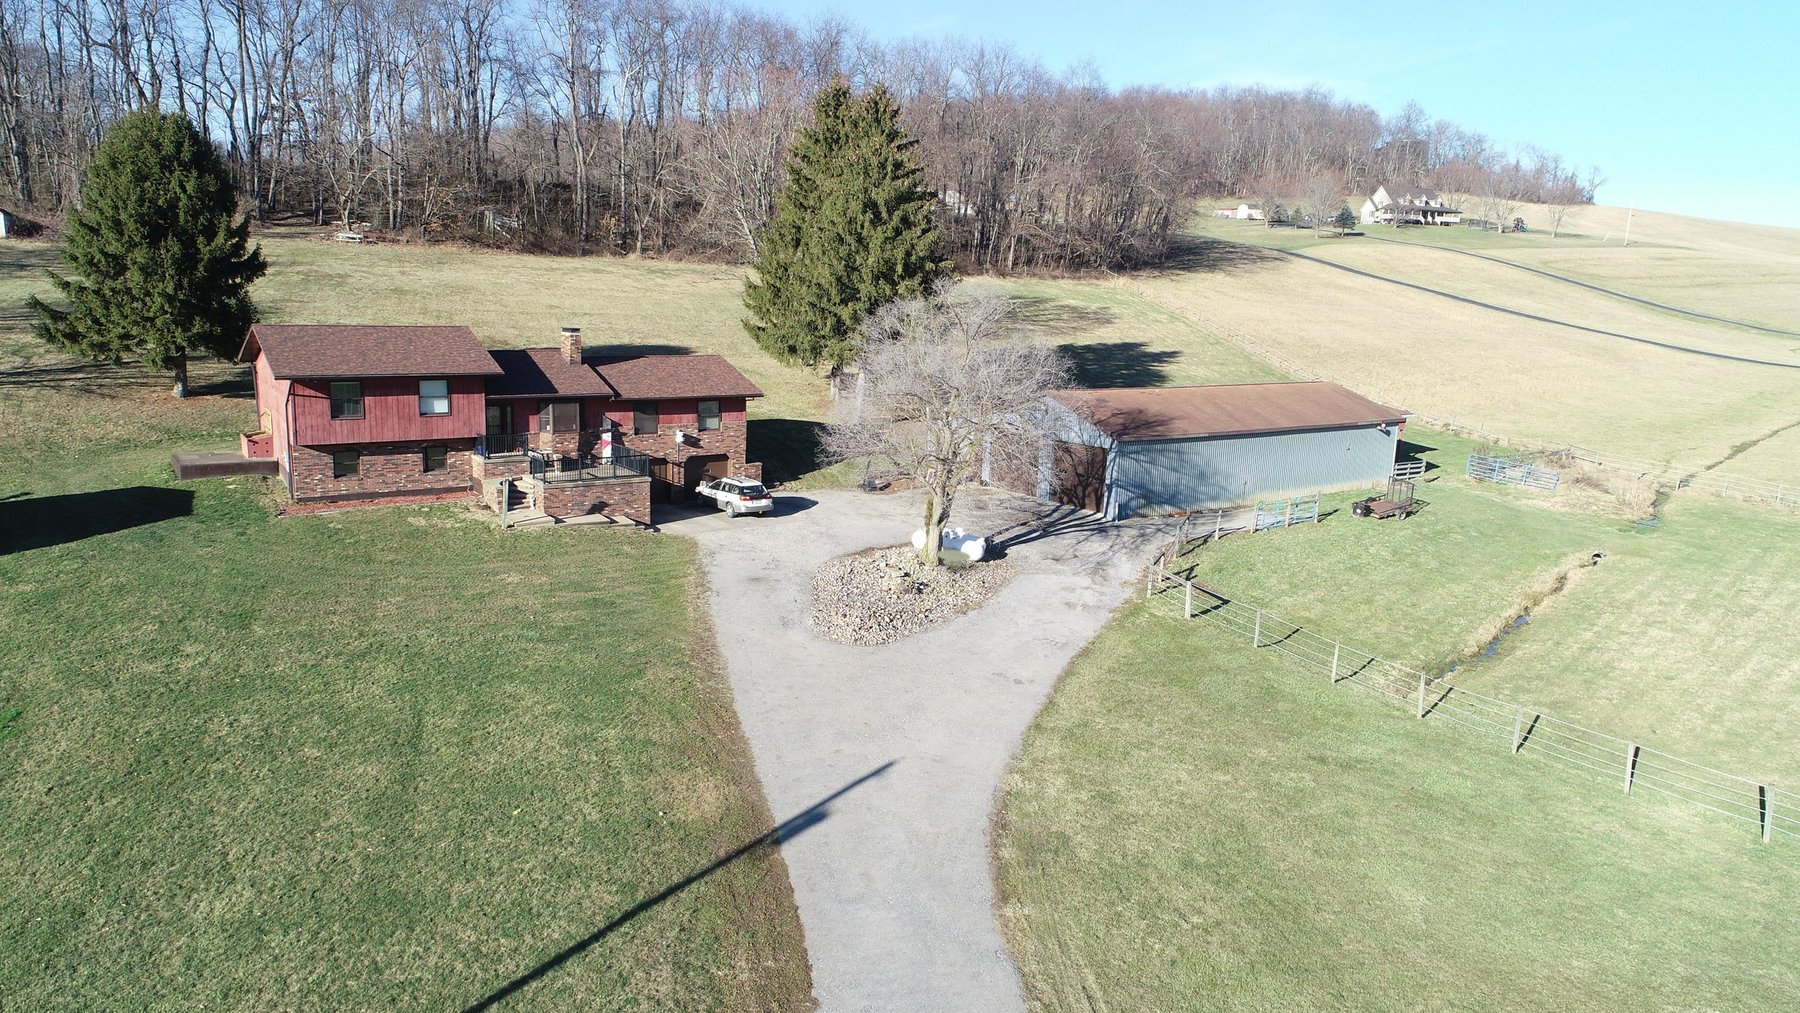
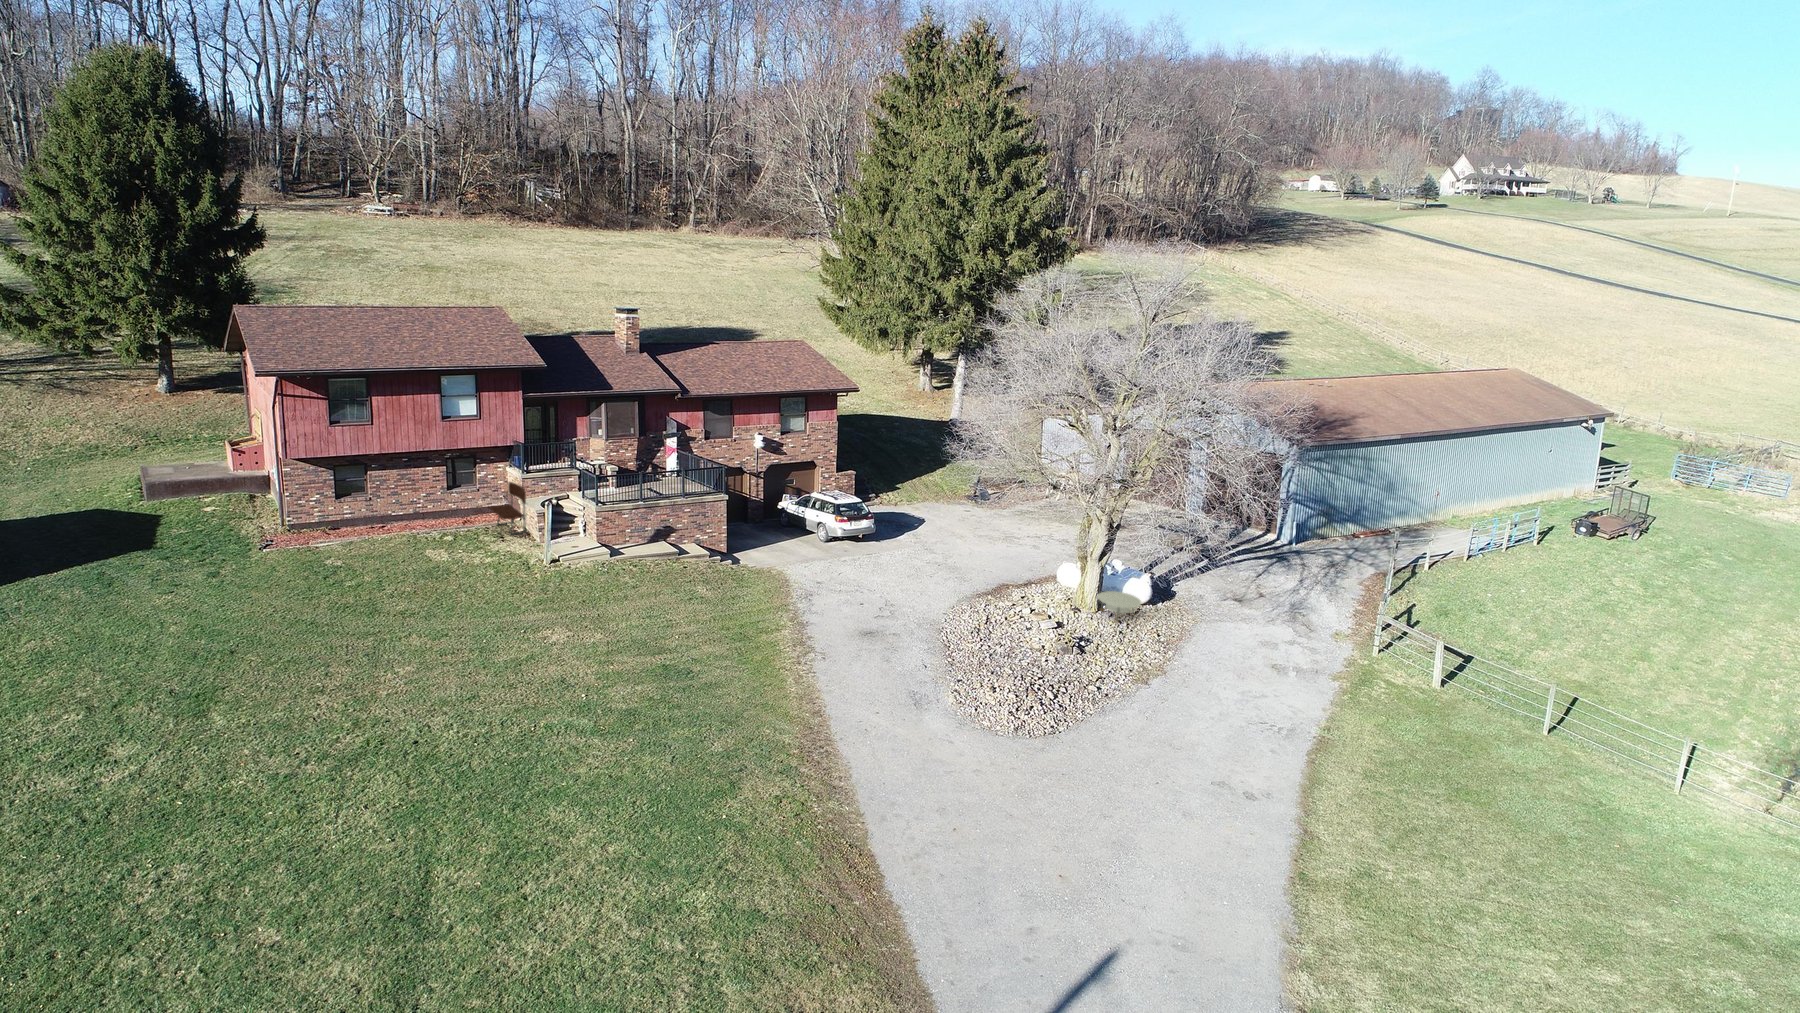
bench: none [459,467,489,509] -> present [490,482,526,535]

